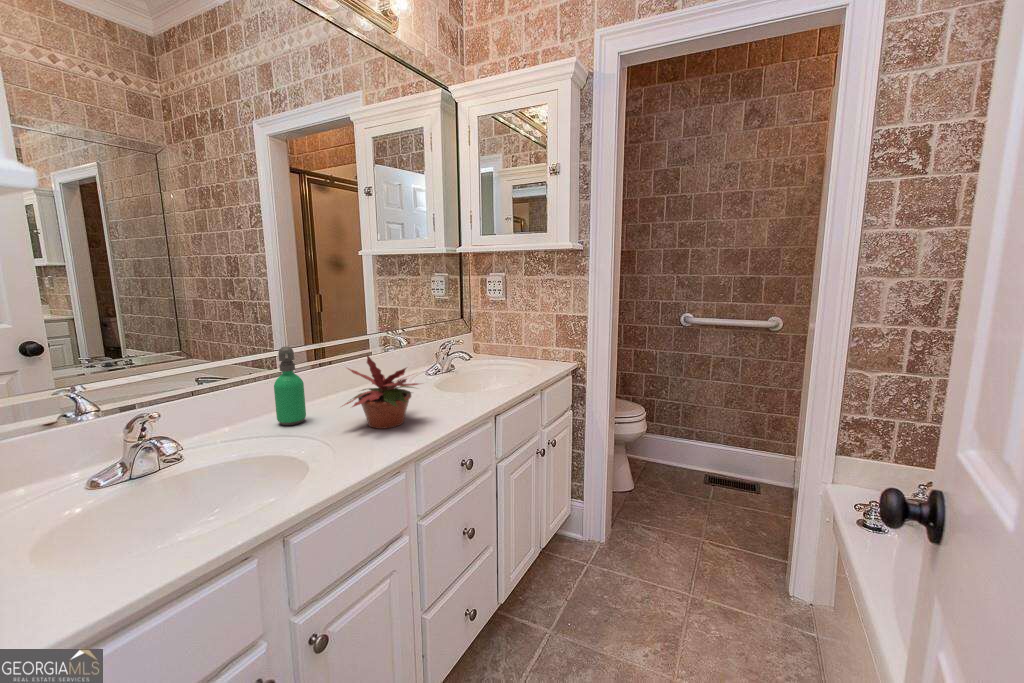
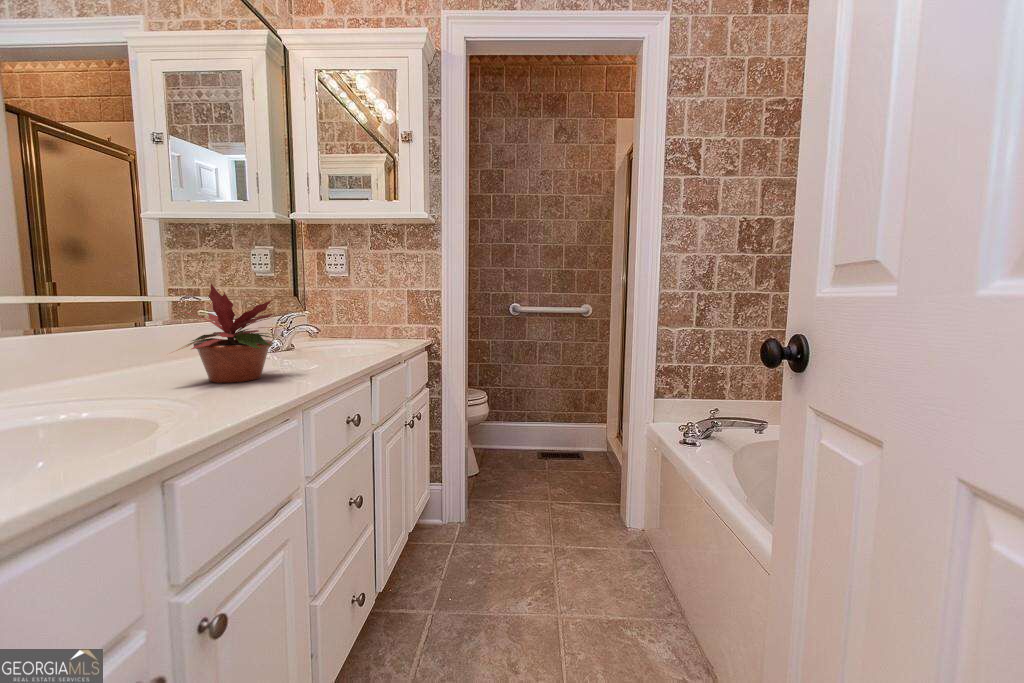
soap dispenser: present [274,346,306,425] -> none [42,275,100,391]

